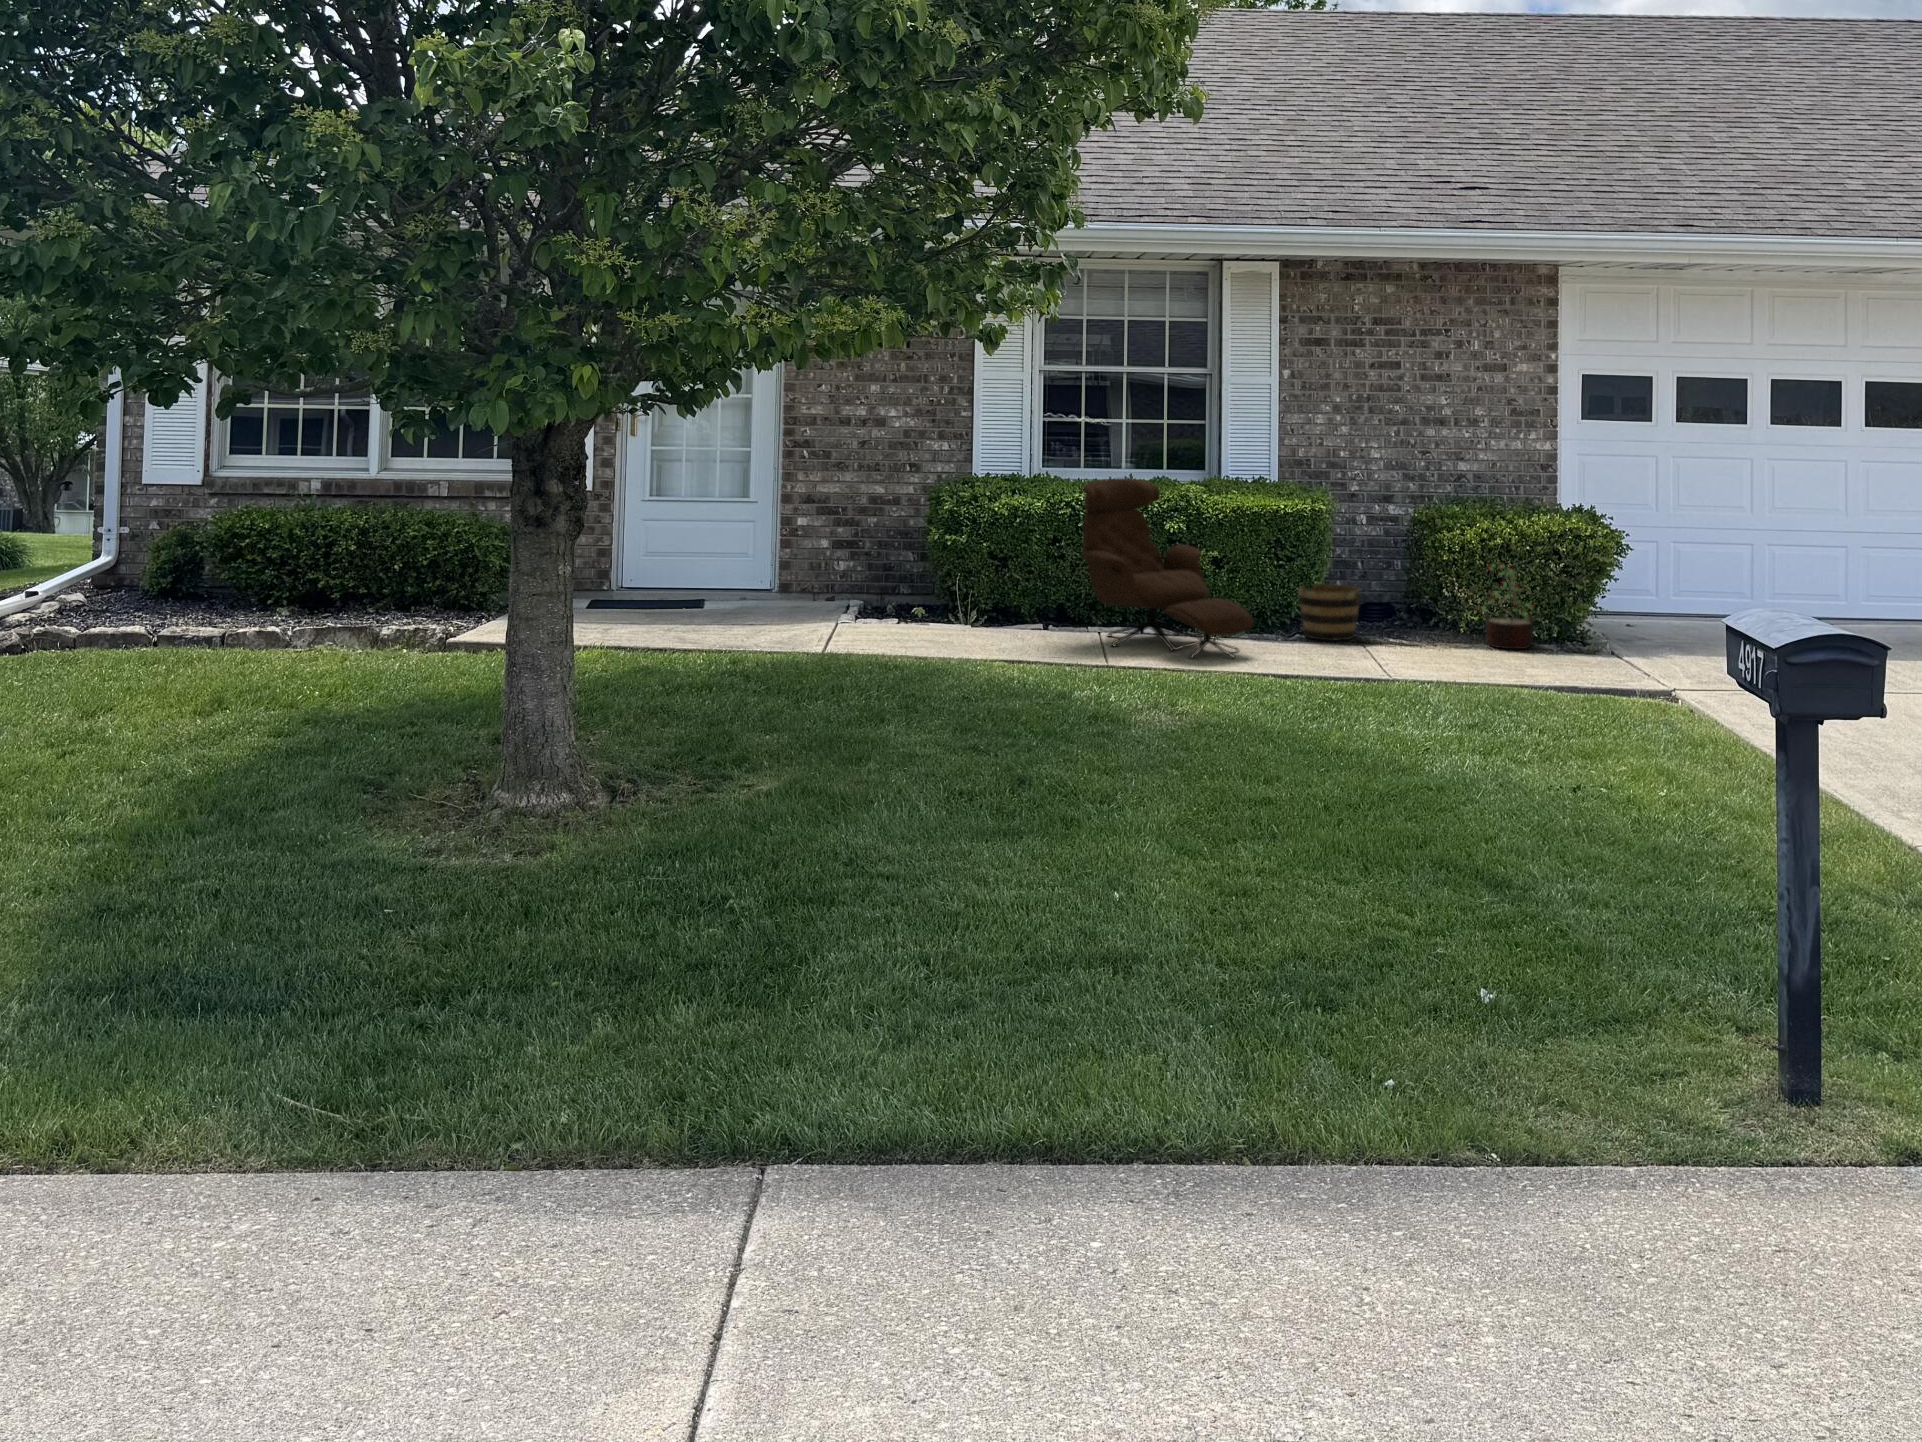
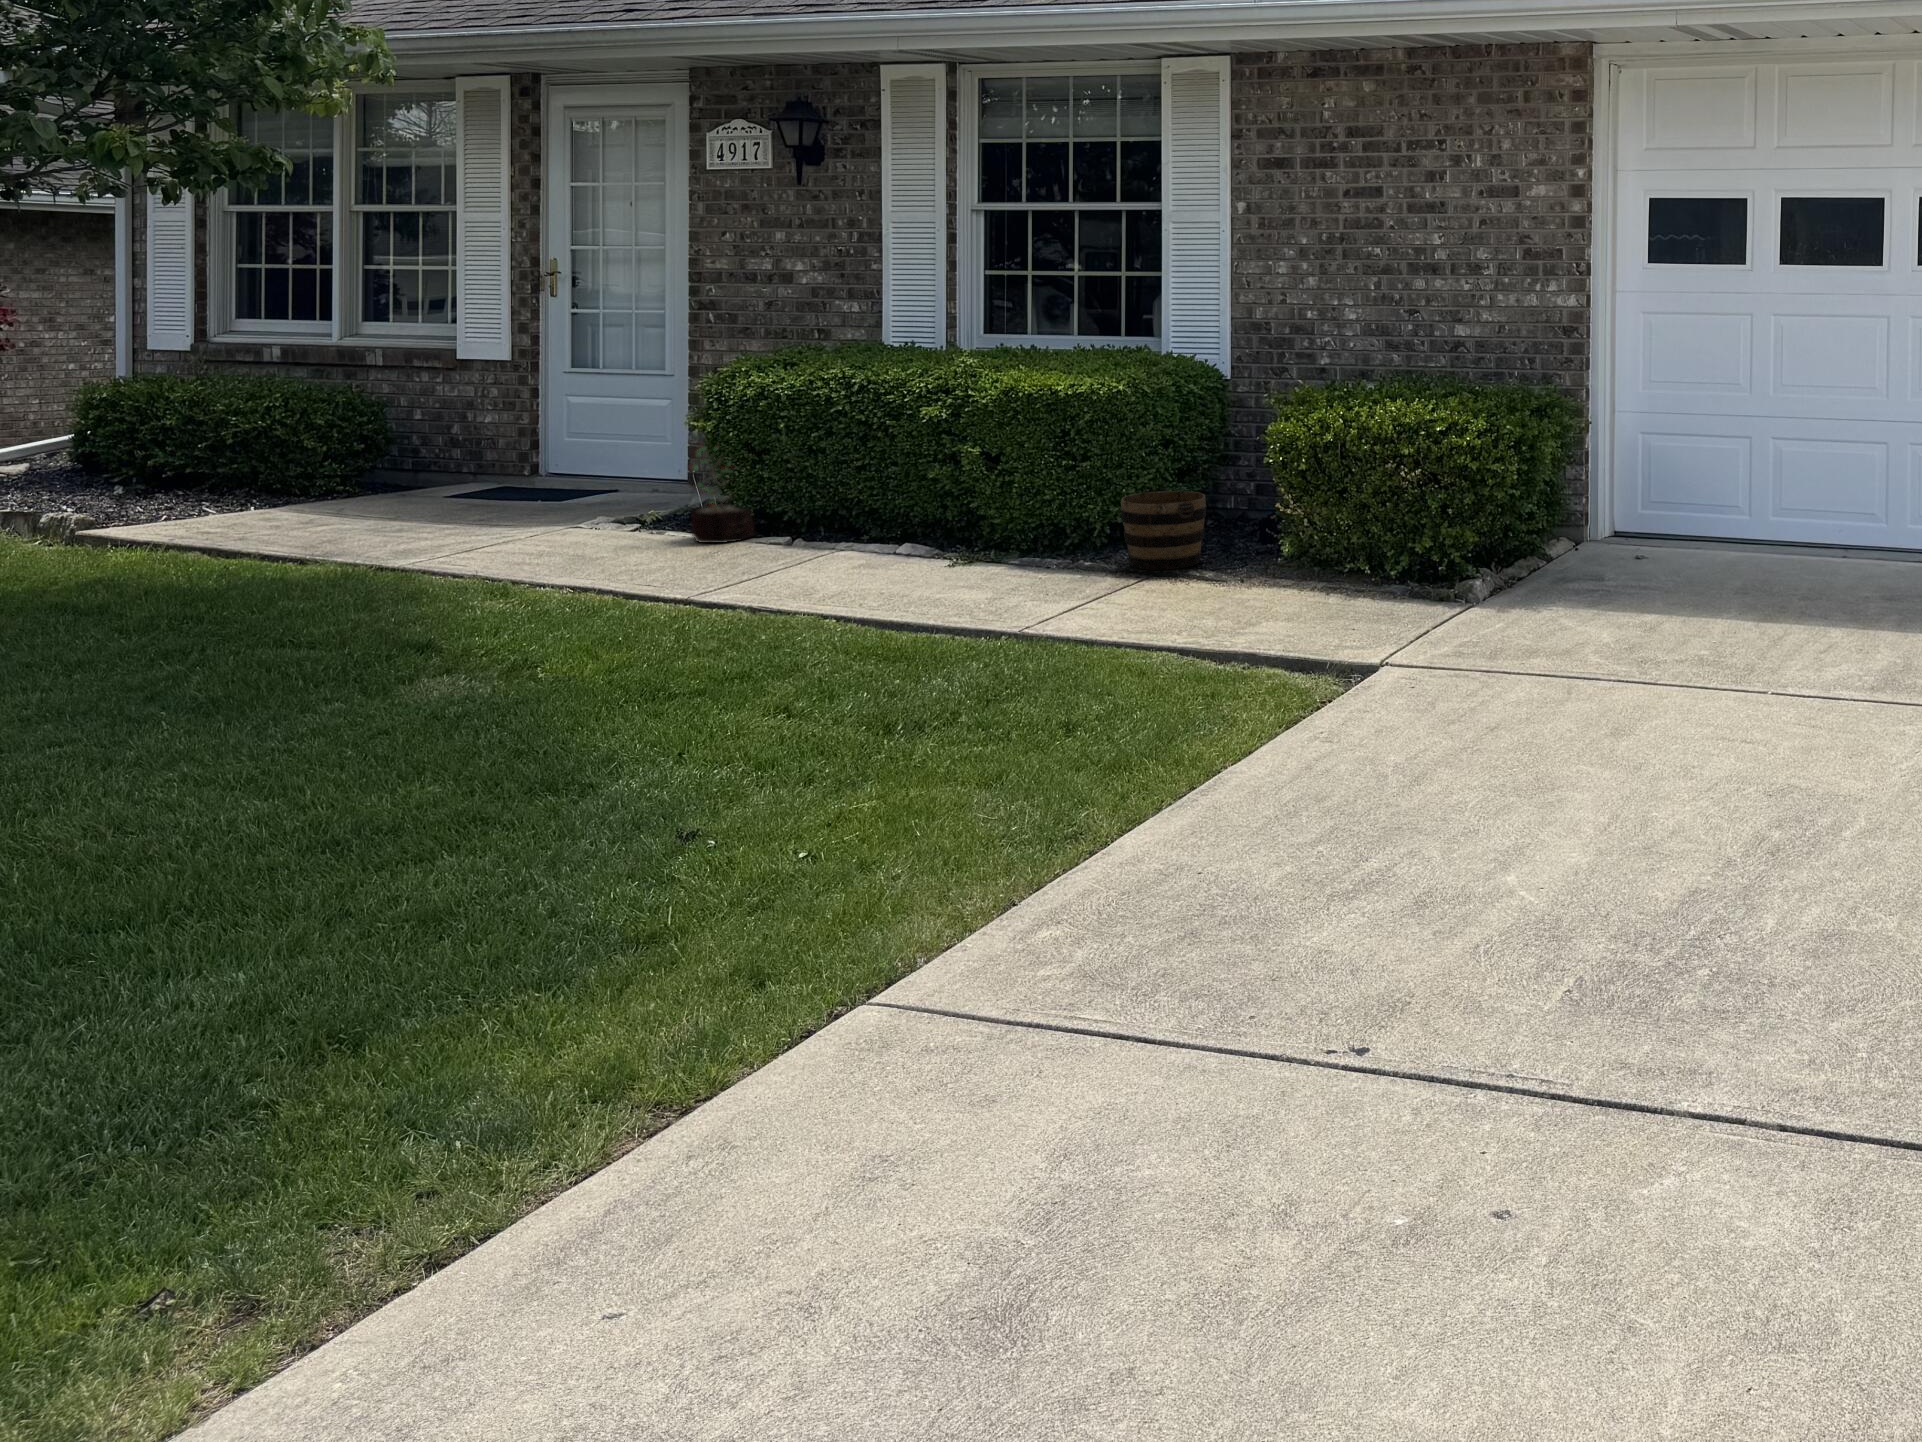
lounge chair: present [1082,478,1254,658] -> none [822,346,1003,592]
decorative plant: present [1481,564,1534,649] -> present [690,446,754,543]

